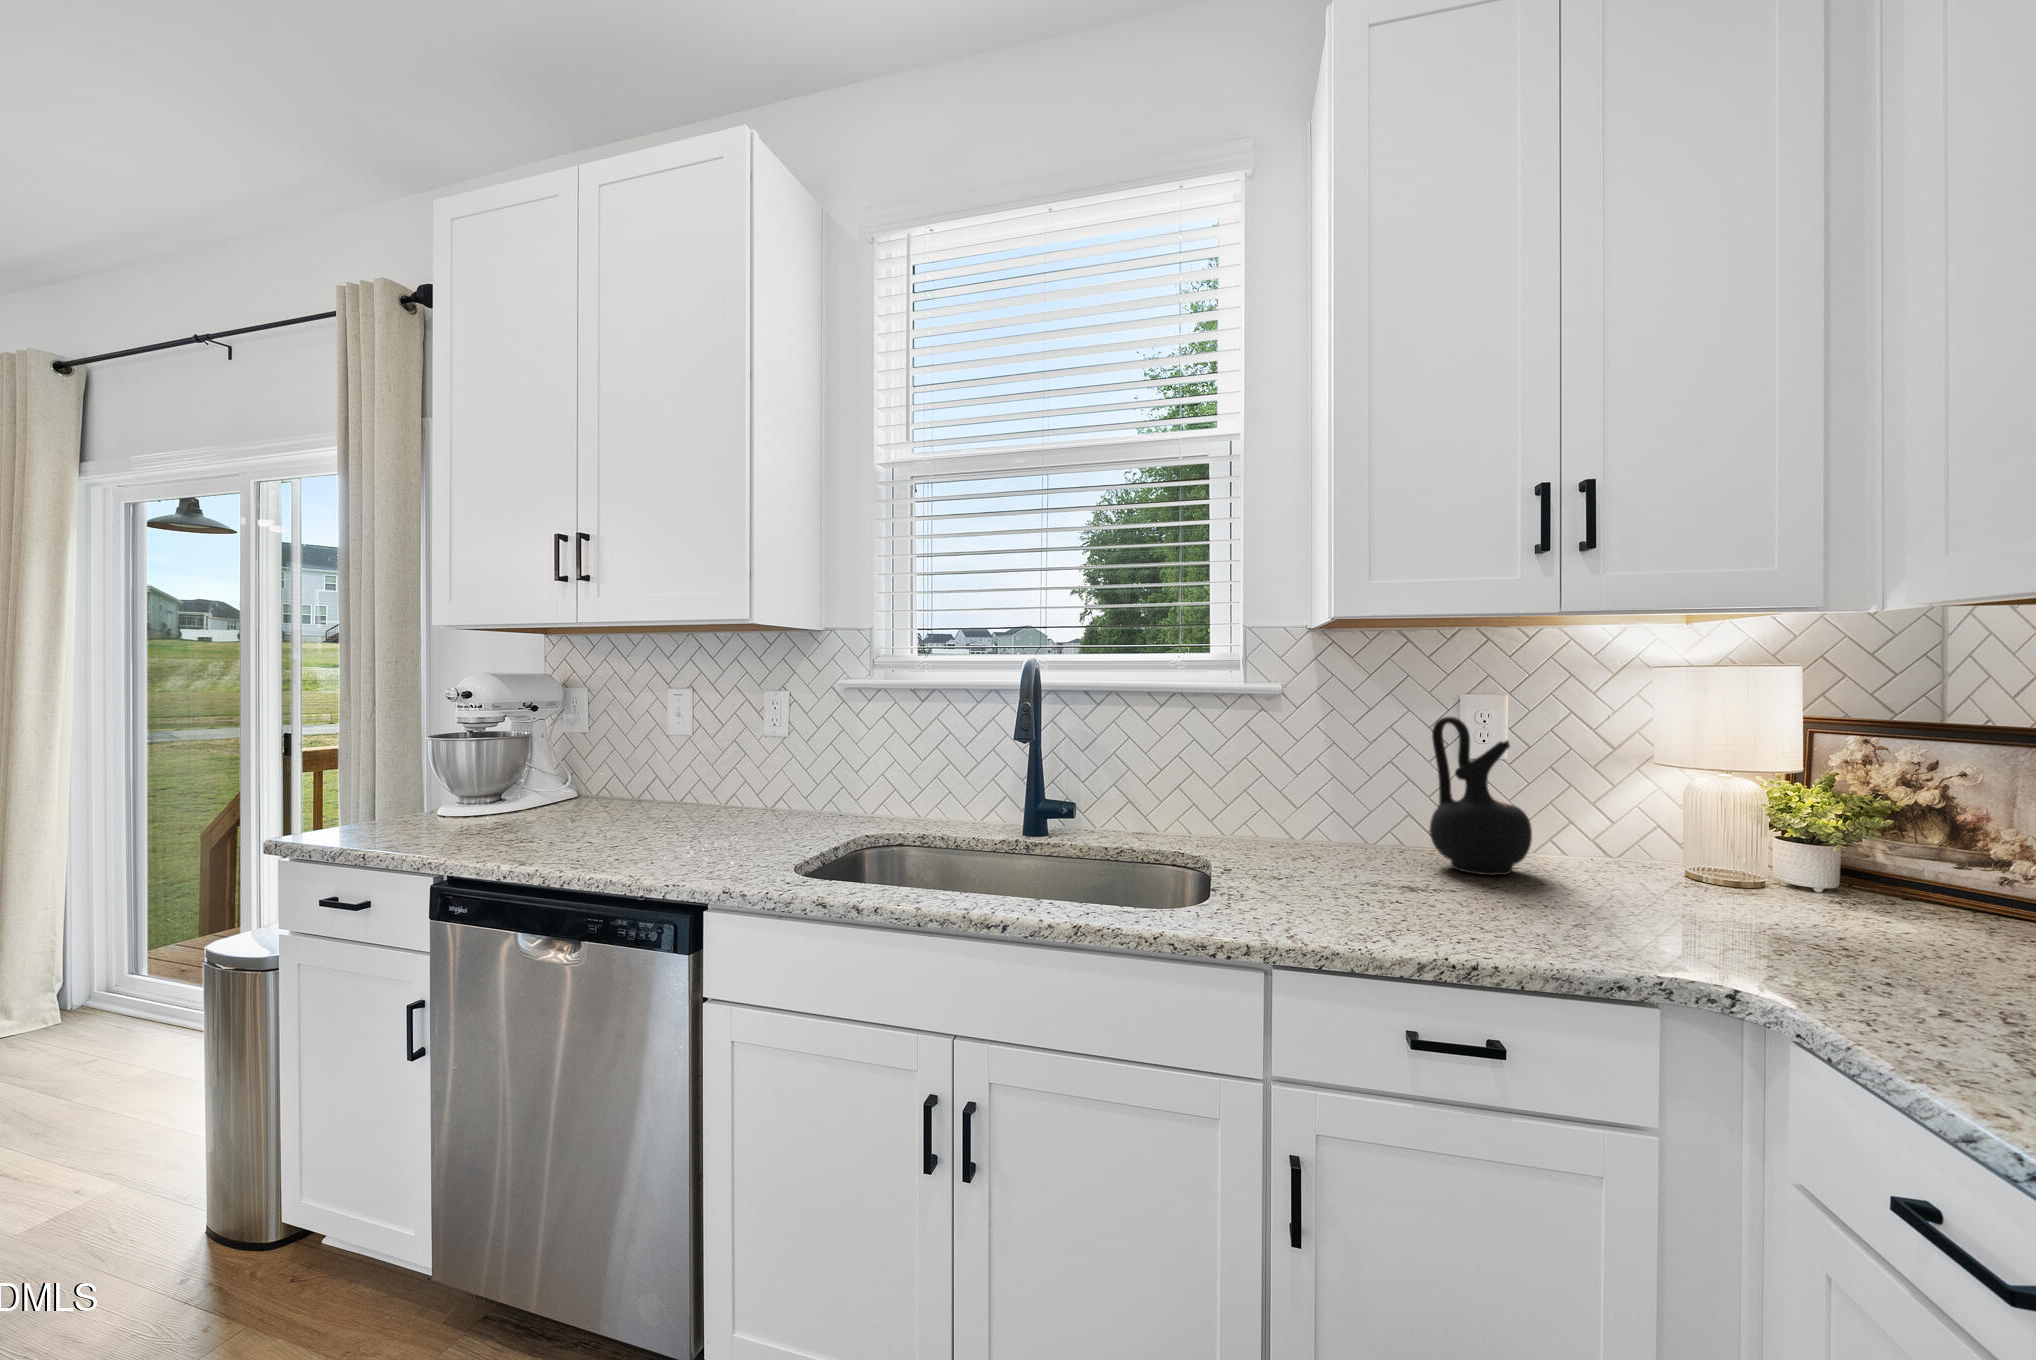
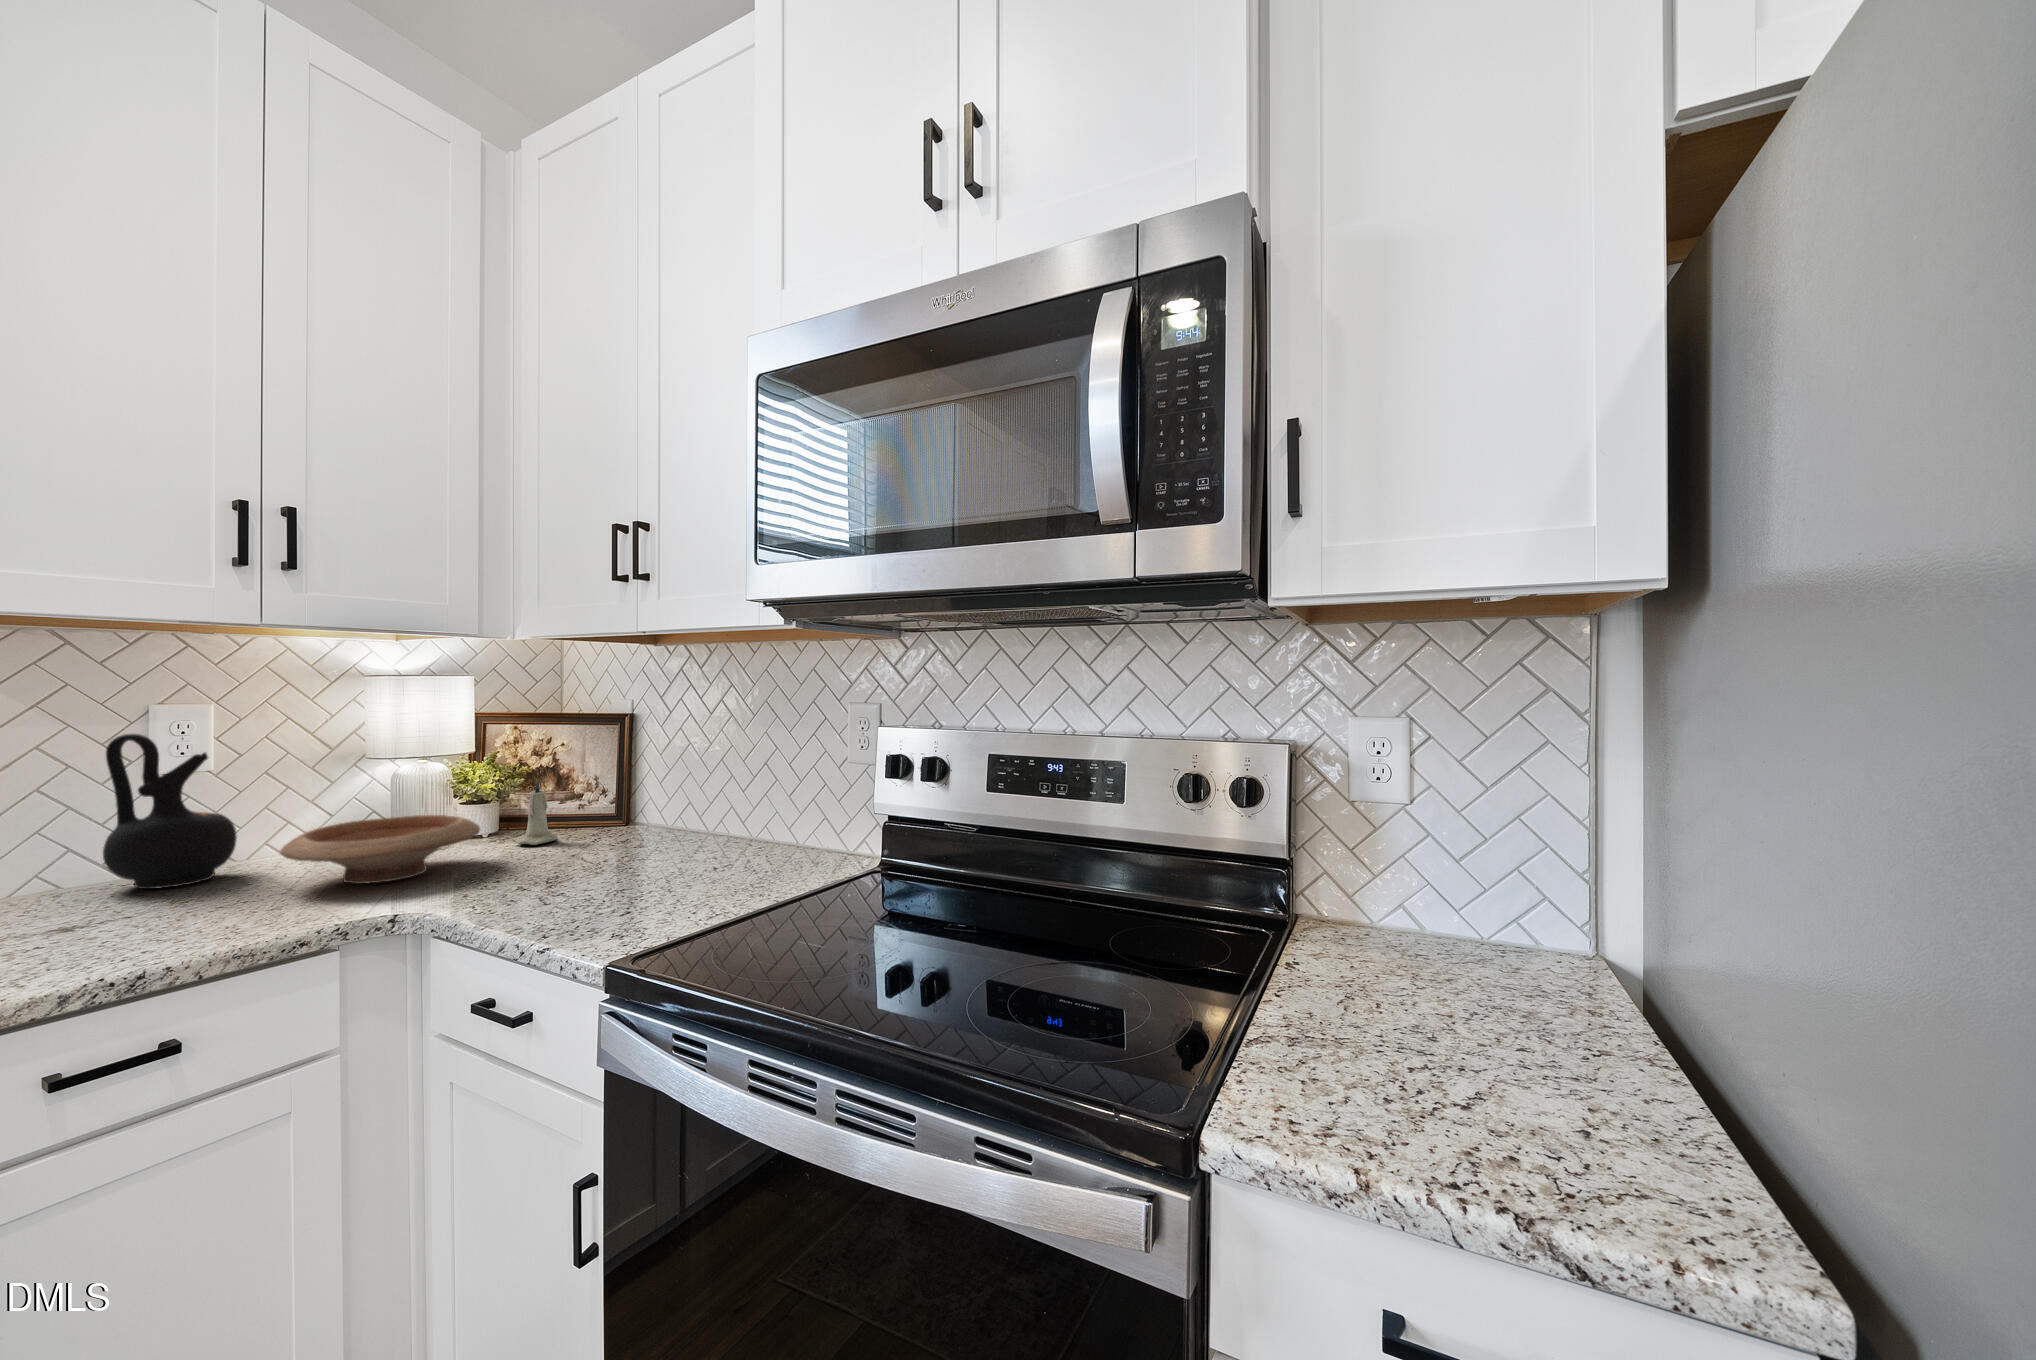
candle: none [1877,821,1957,927] -> present [516,778,558,845]
wooden bowl: none [1580,840,1832,930] -> present [280,815,480,884]

